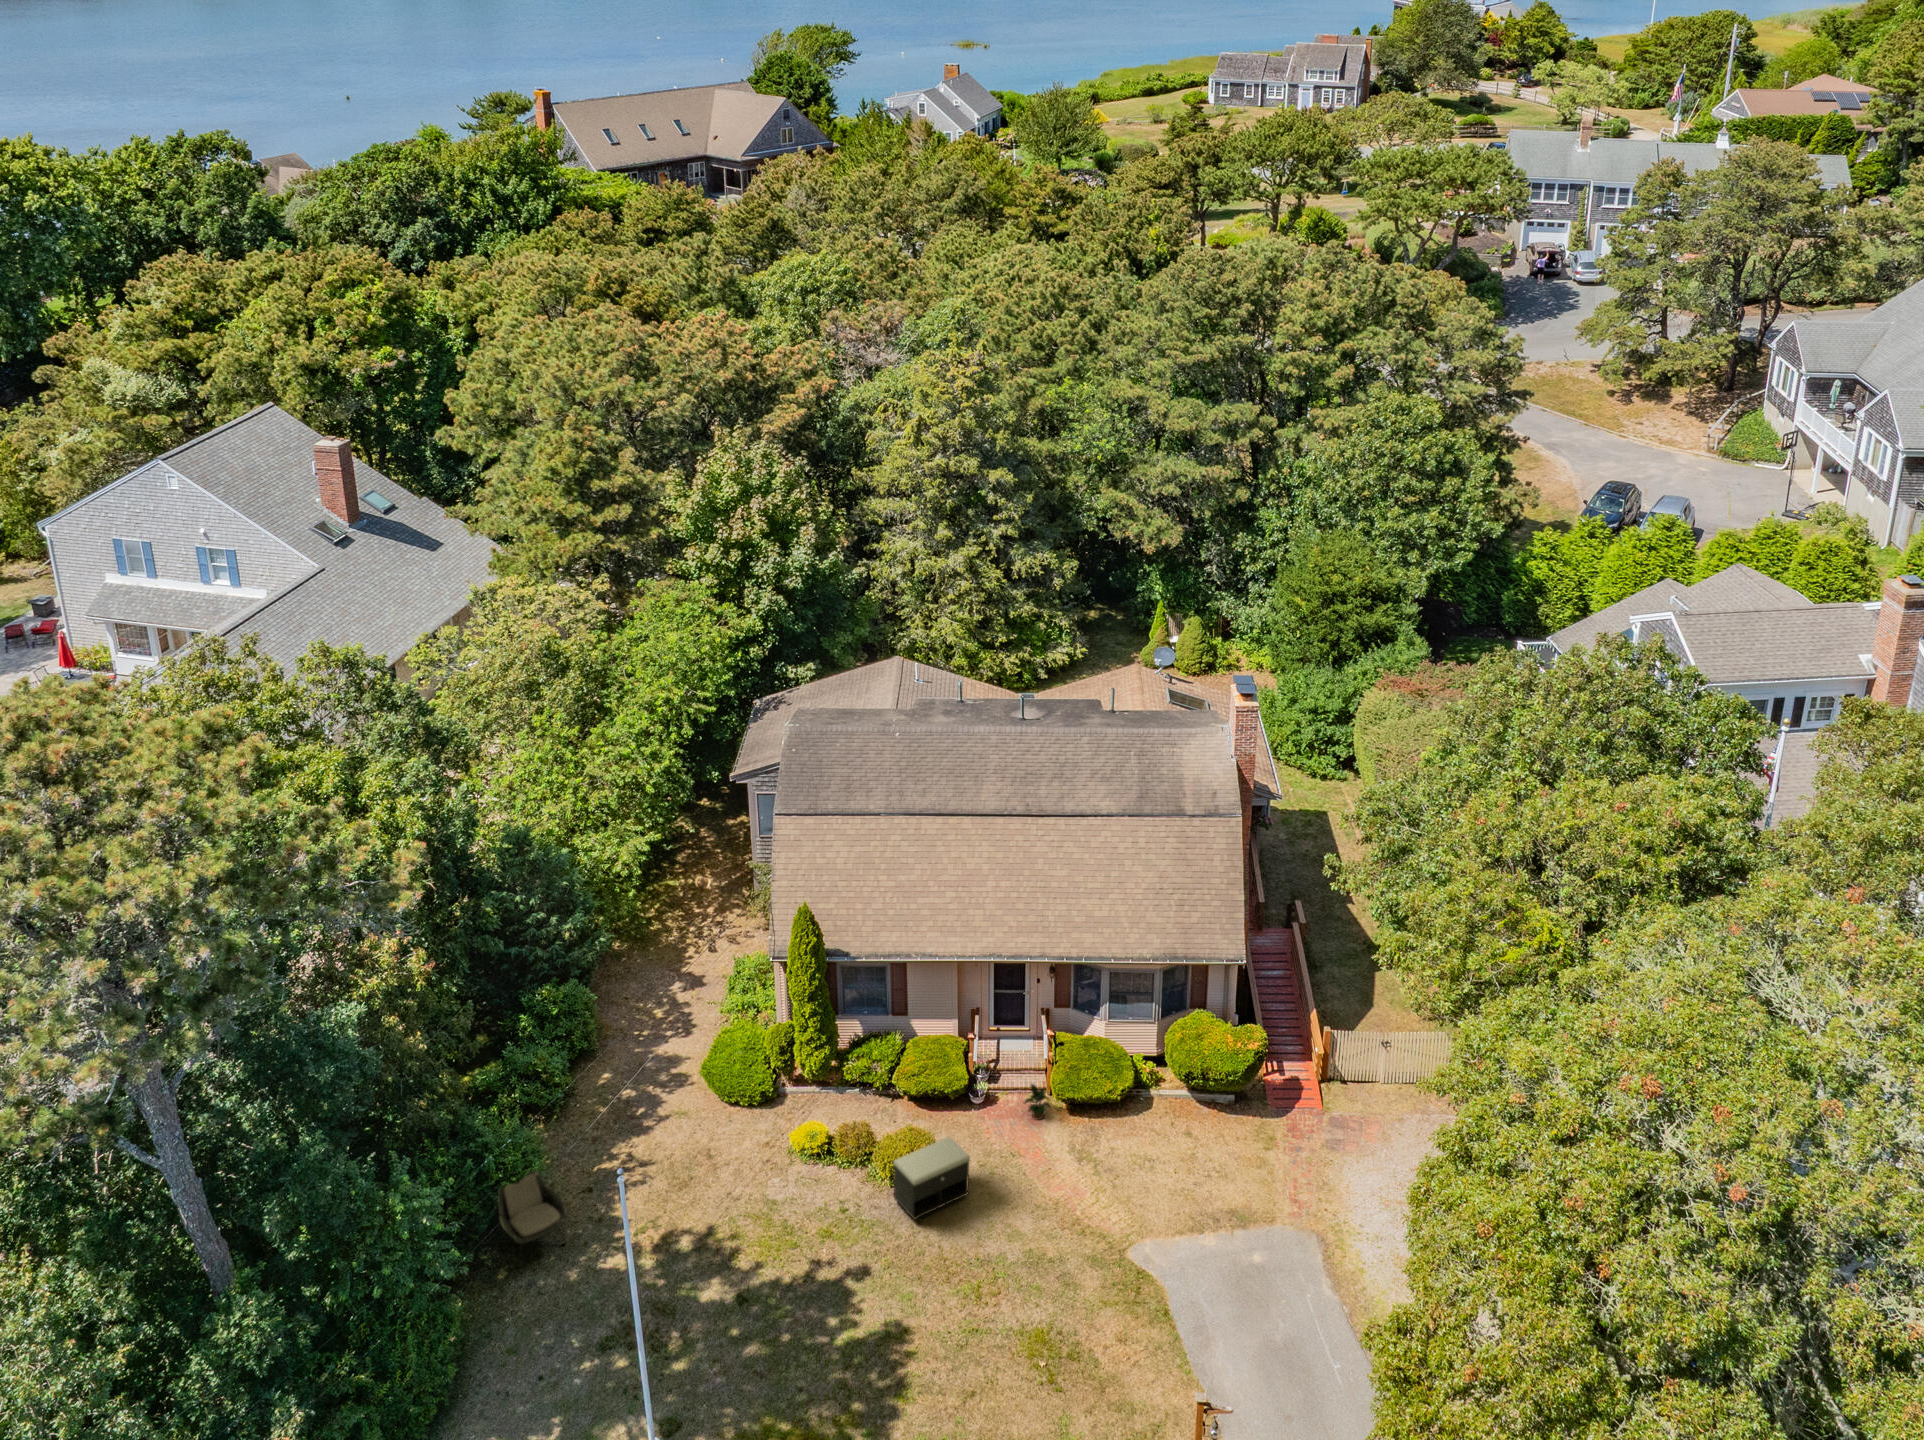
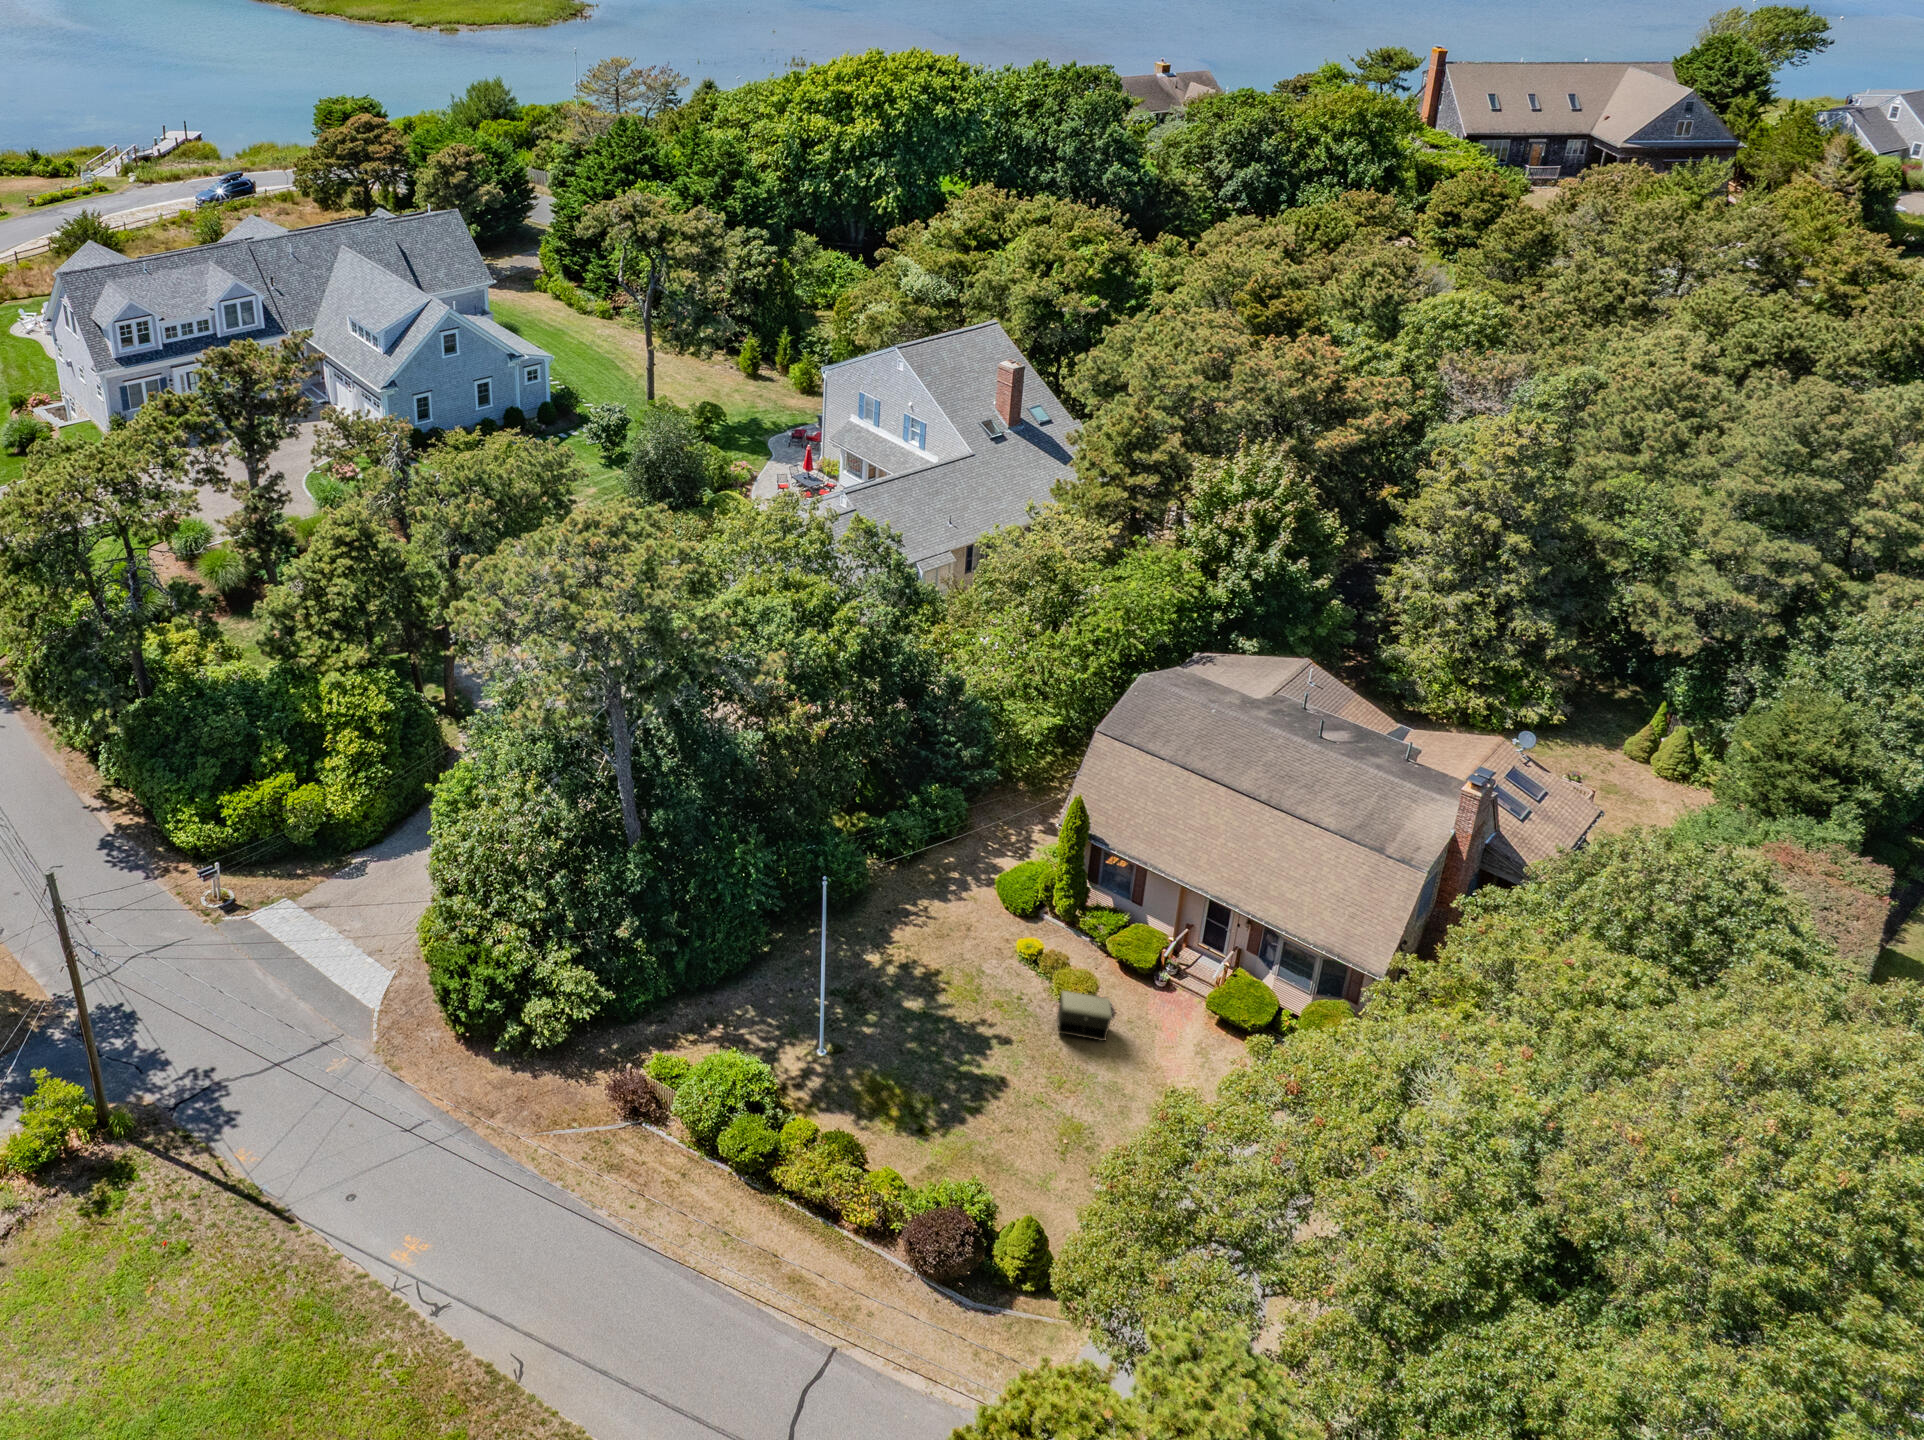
potted plant: present [1024,1084,1050,1120] -> none [1188,1004,1210,1032]
lounge chair: present [498,1171,568,1267] -> none [827,875,865,929]

